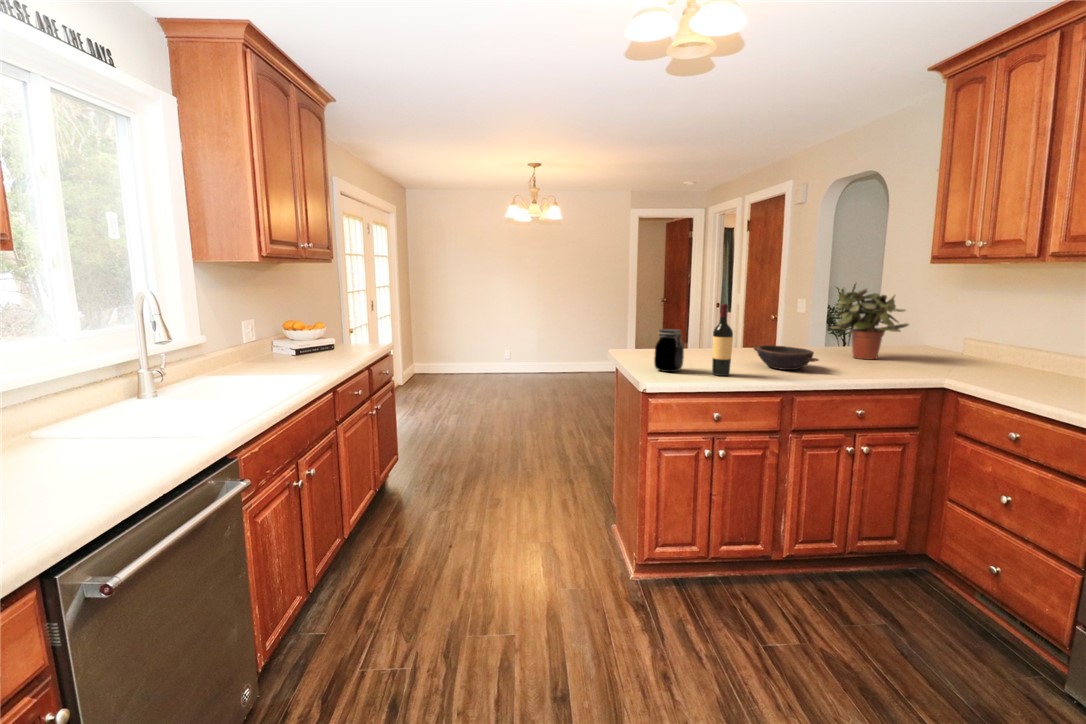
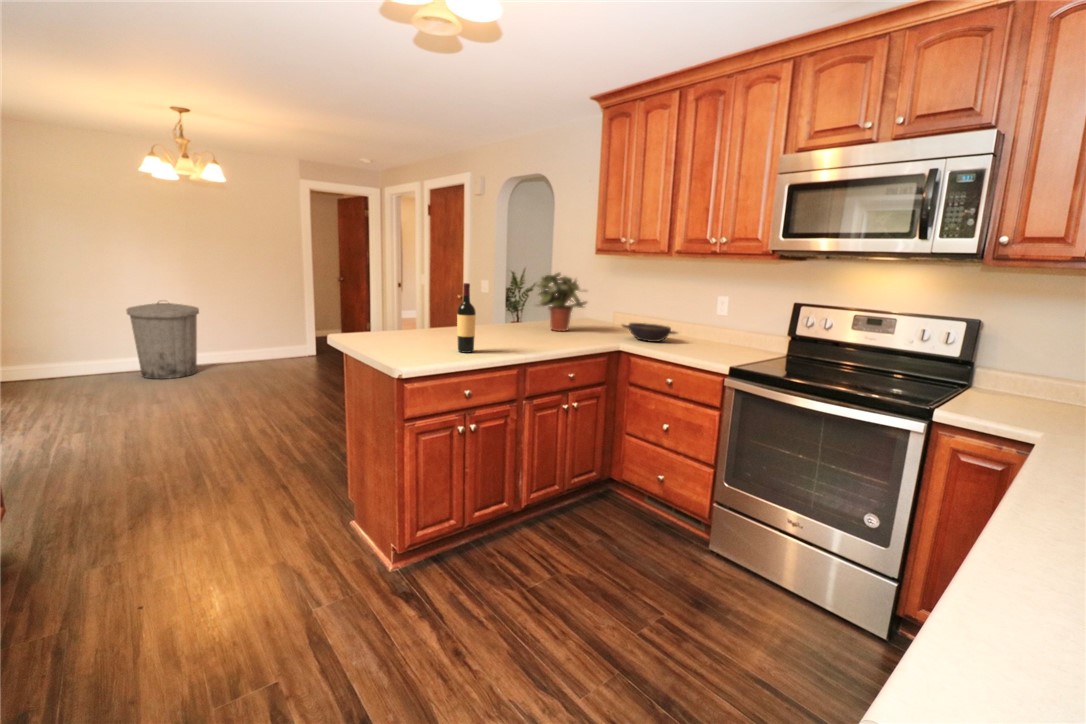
trash can: none [500,319,547,381] -> present [127,302,199,379]
jar: present [654,329,684,372] -> none [400,308,428,352]
bowl: present [753,345,819,370] -> present [622,323,677,342]

